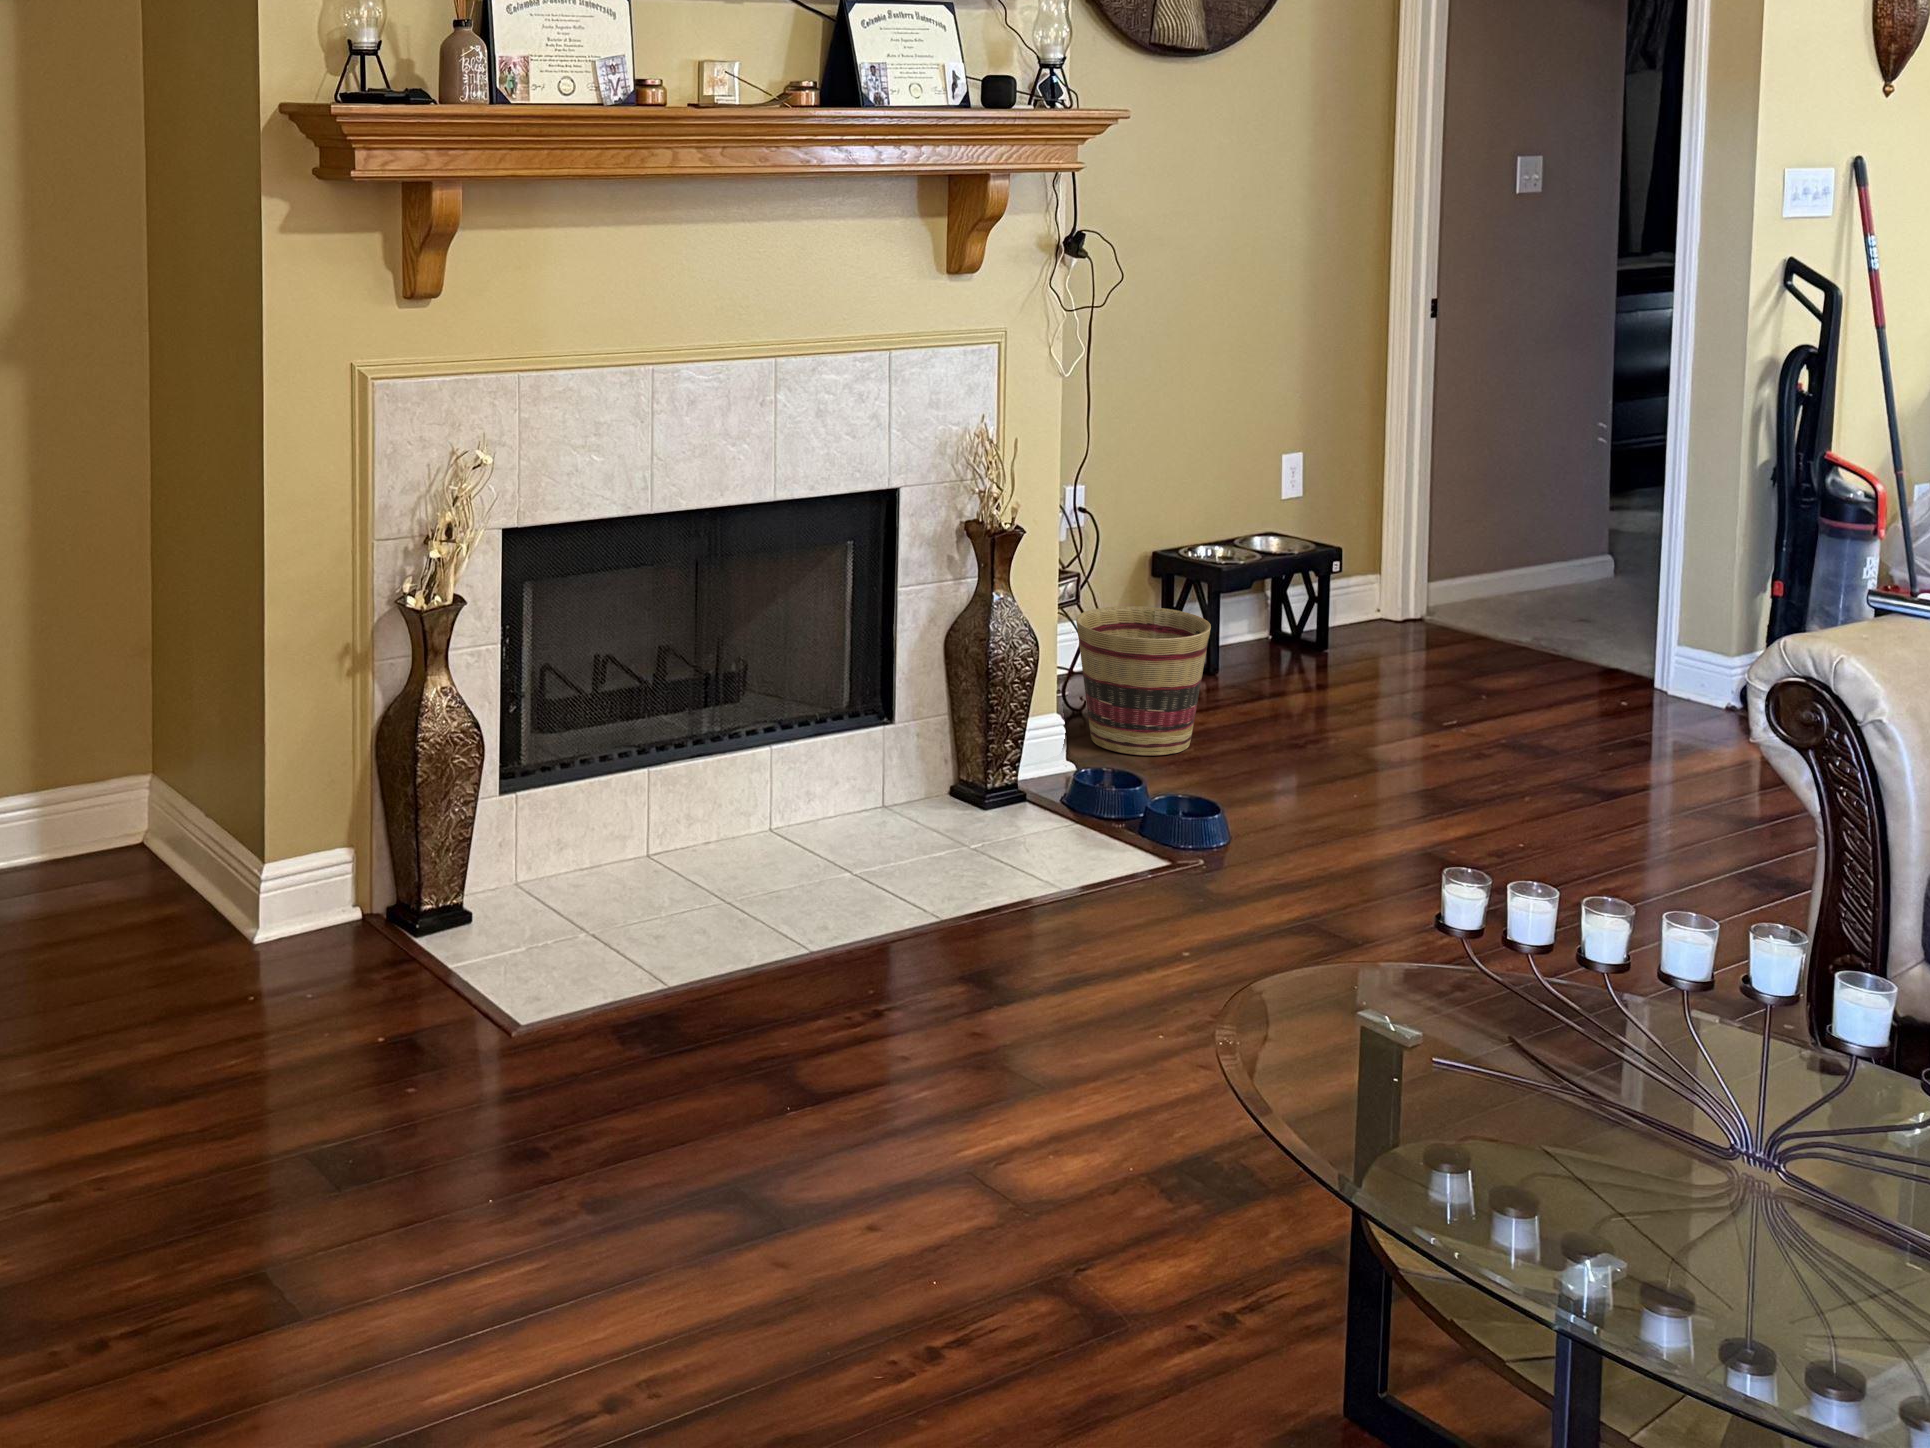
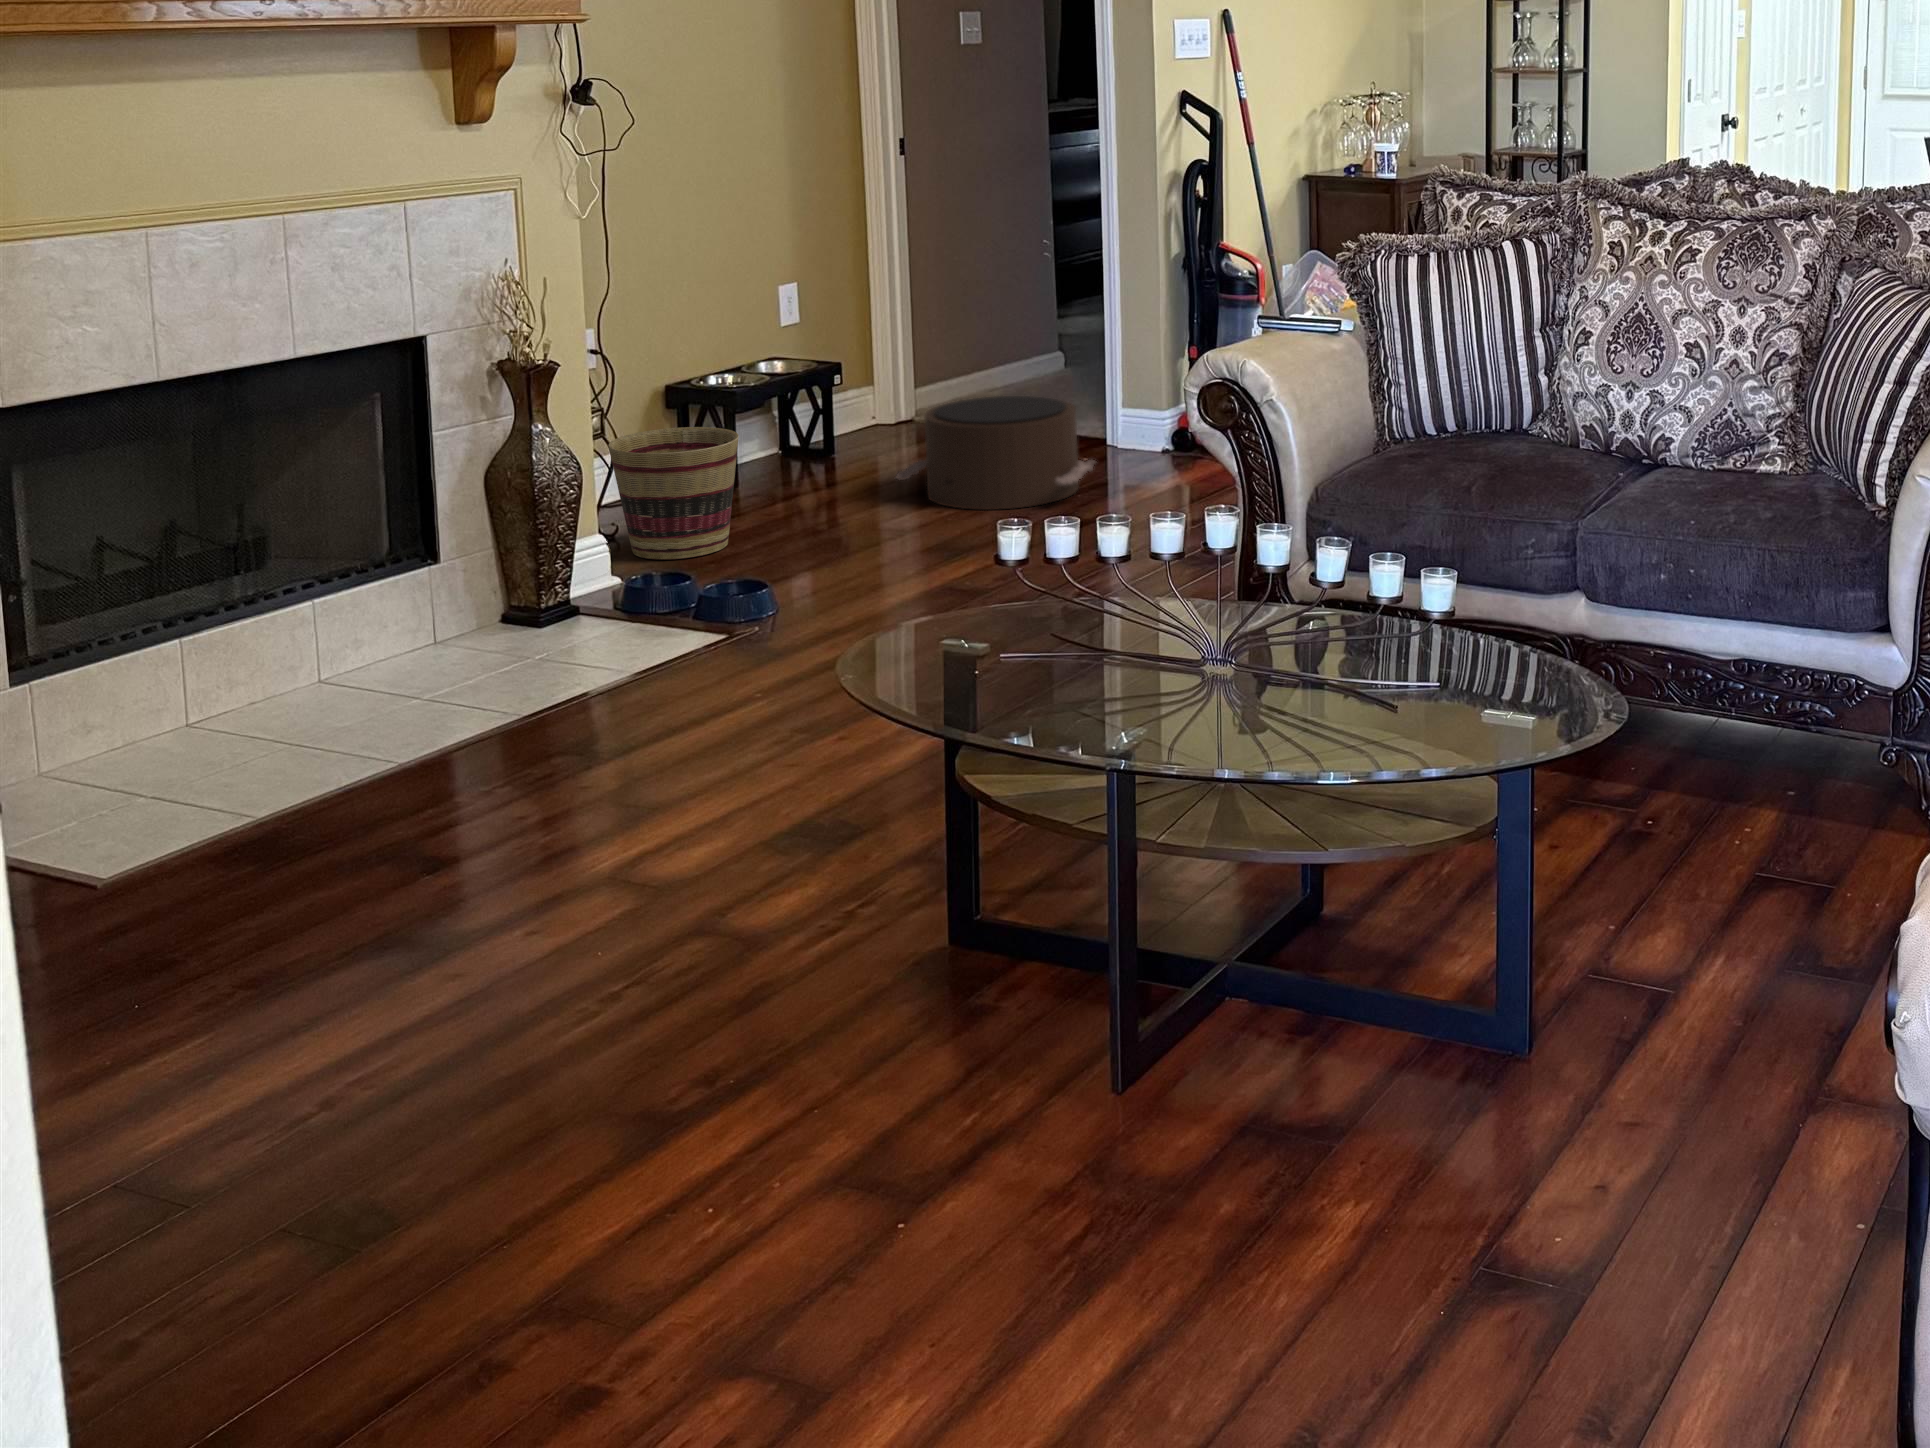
pouf: none [1383,614,1636,759] -> present [896,396,1095,510]

